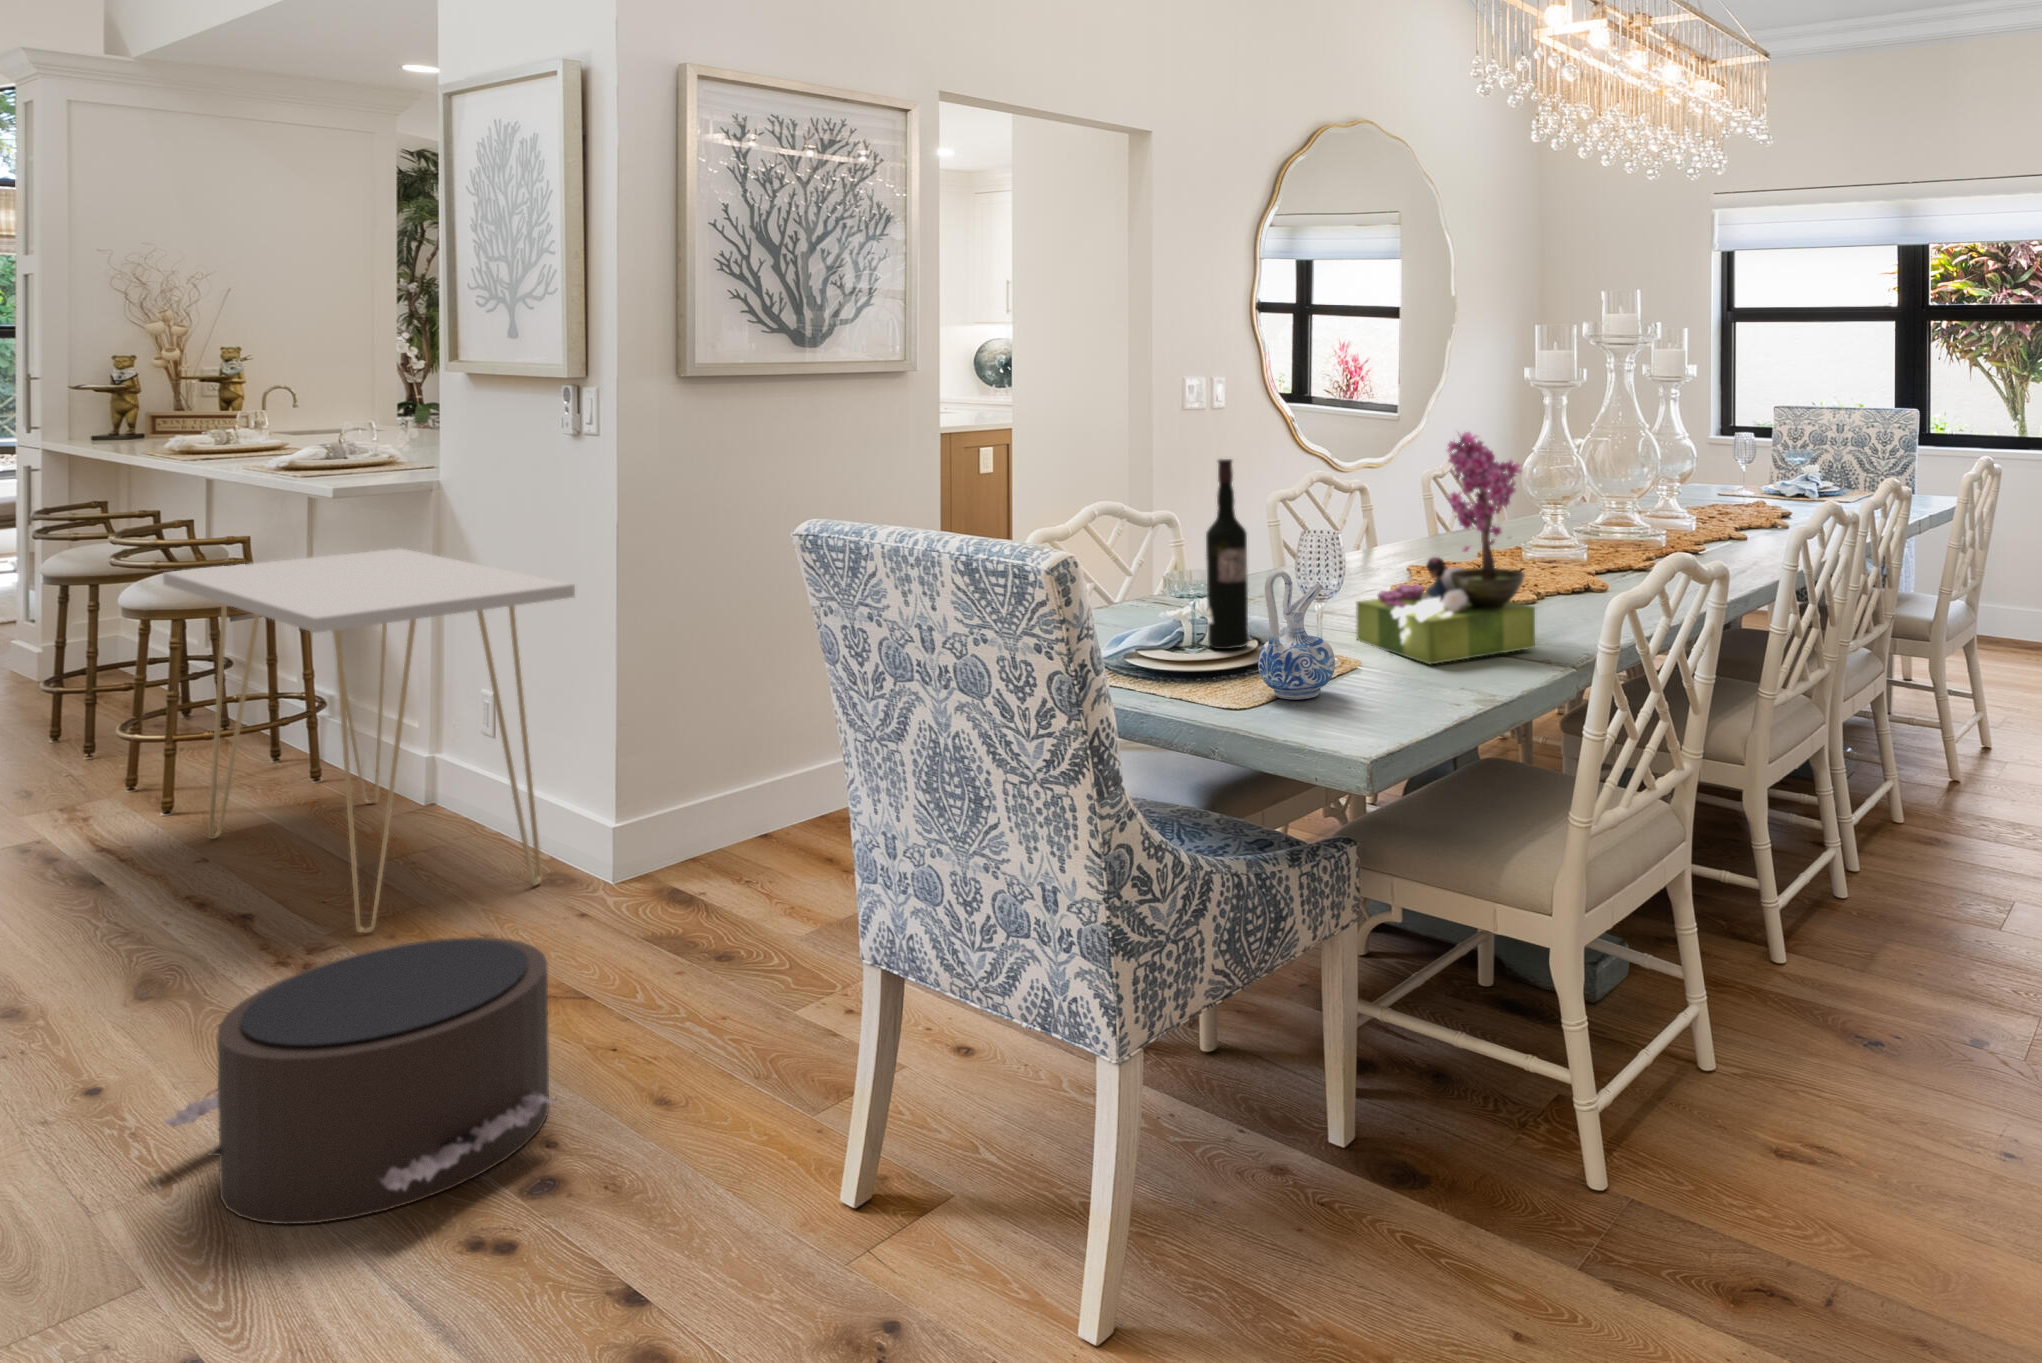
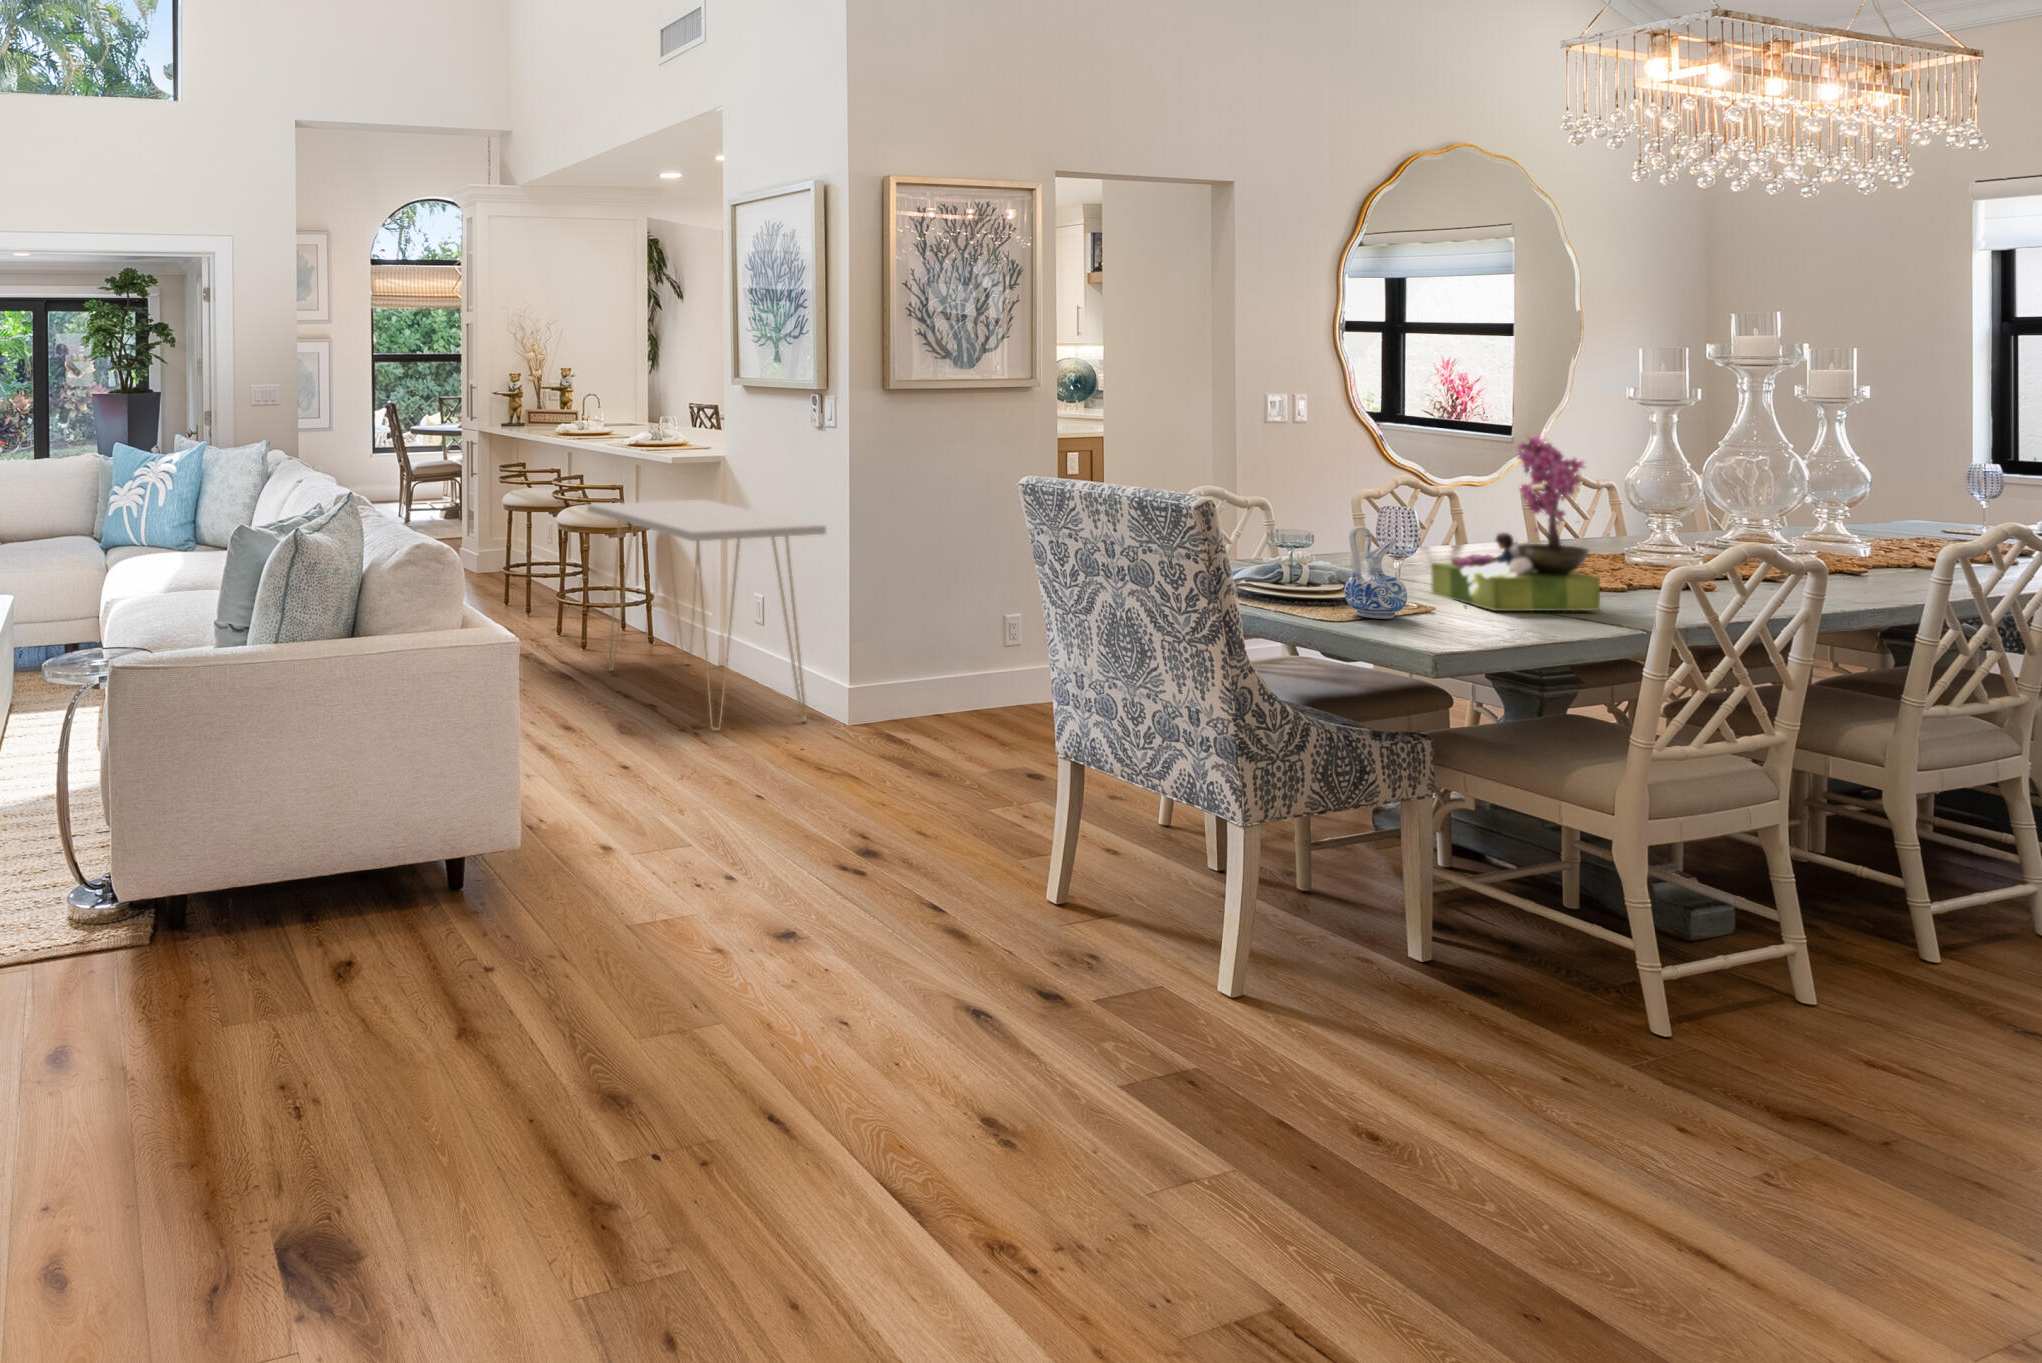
wine bottle: present [1206,459,1249,649] -> none [1302,450,1337,588]
pouf: present [164,937,553,1224] -> none [664,722,865,856]

